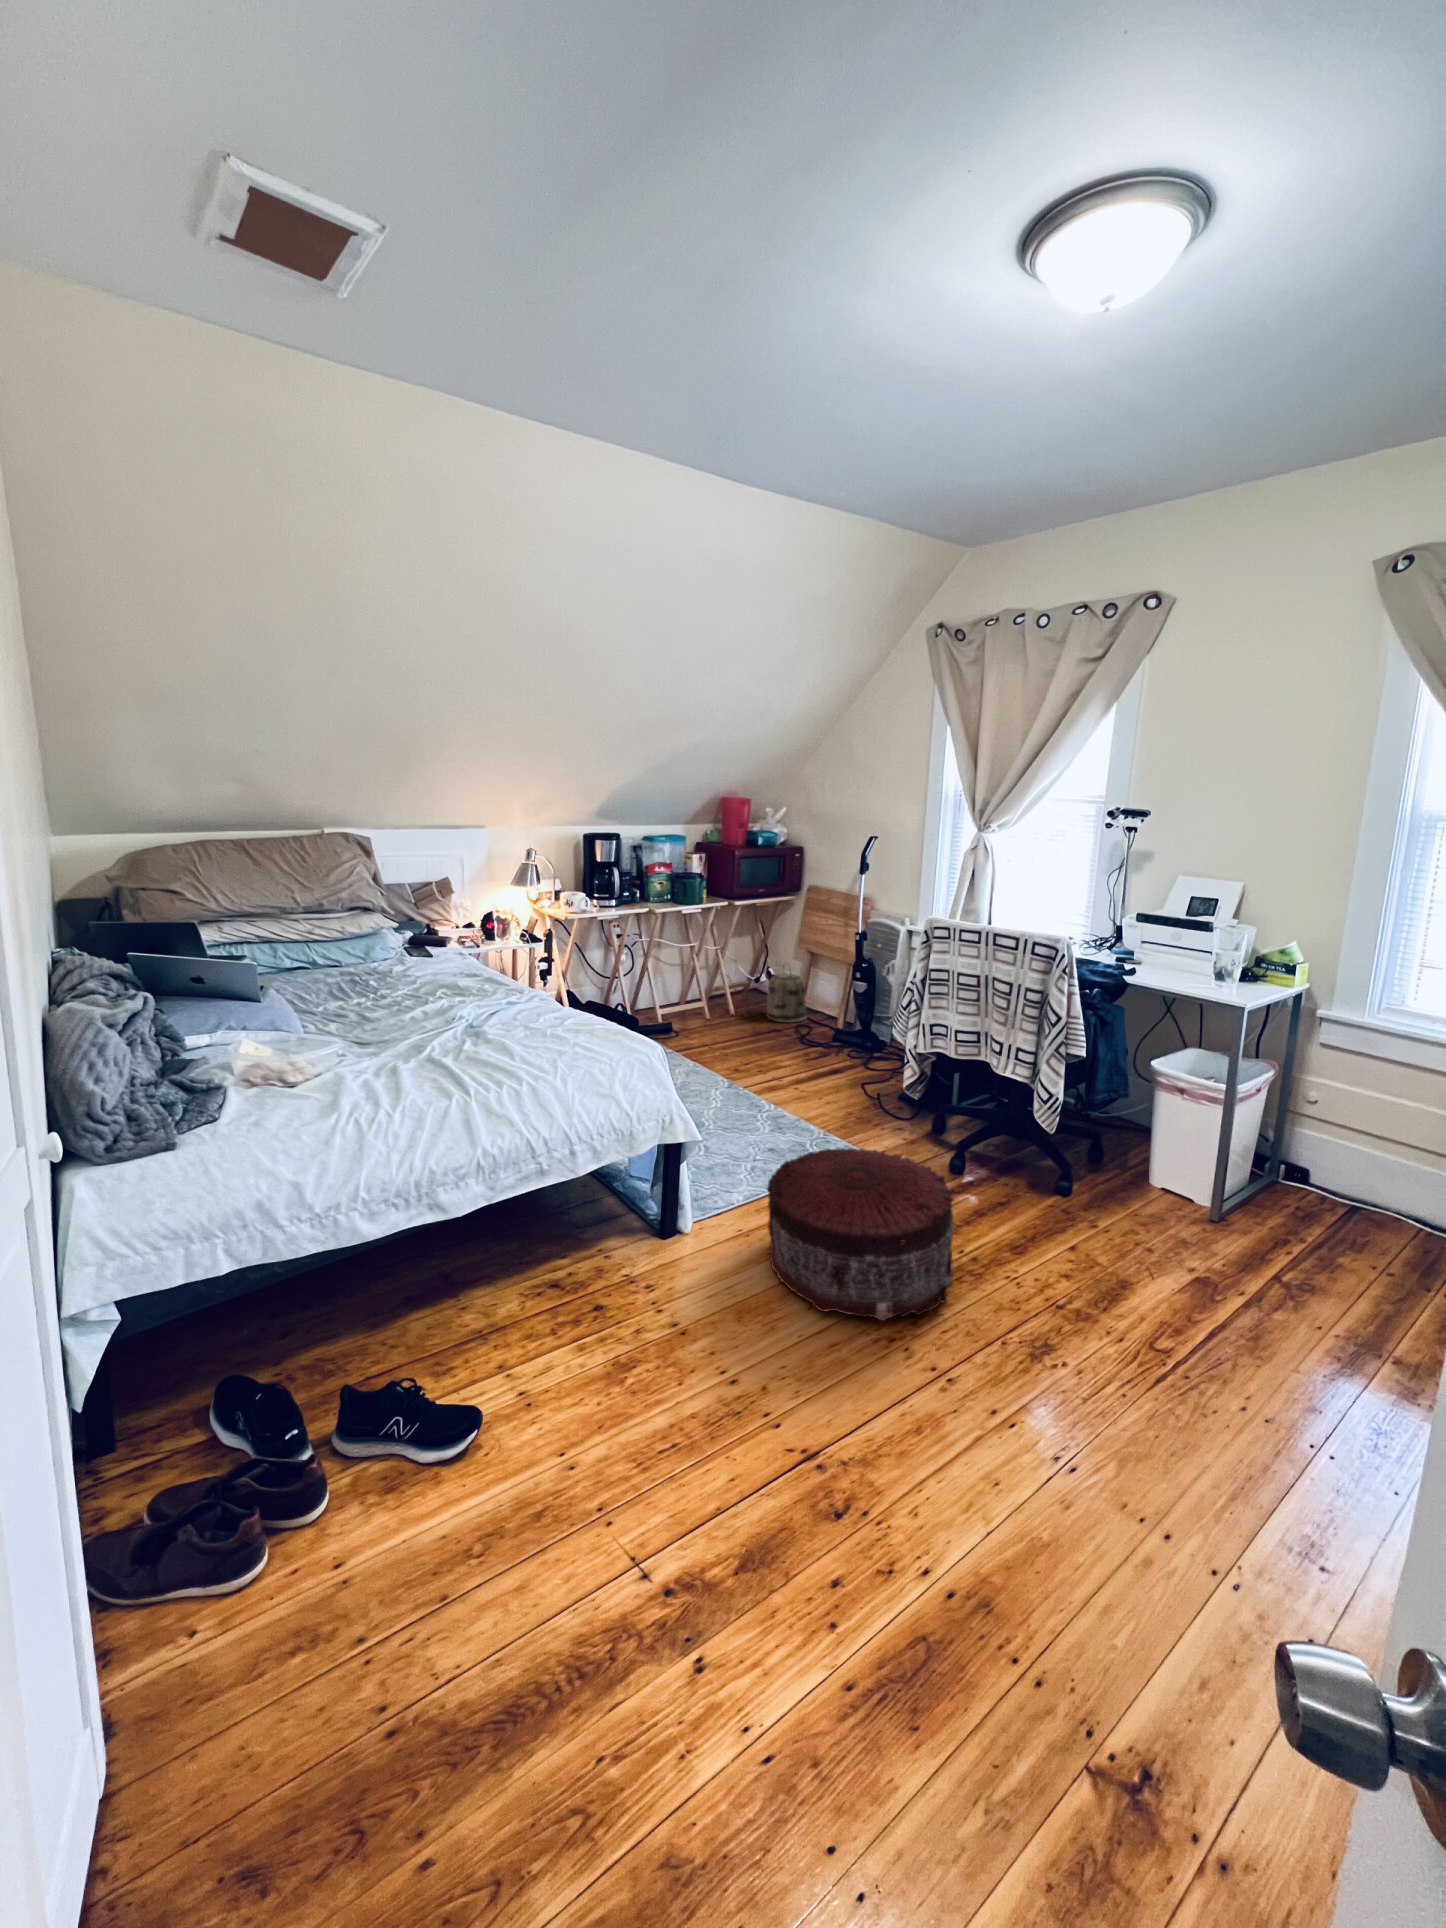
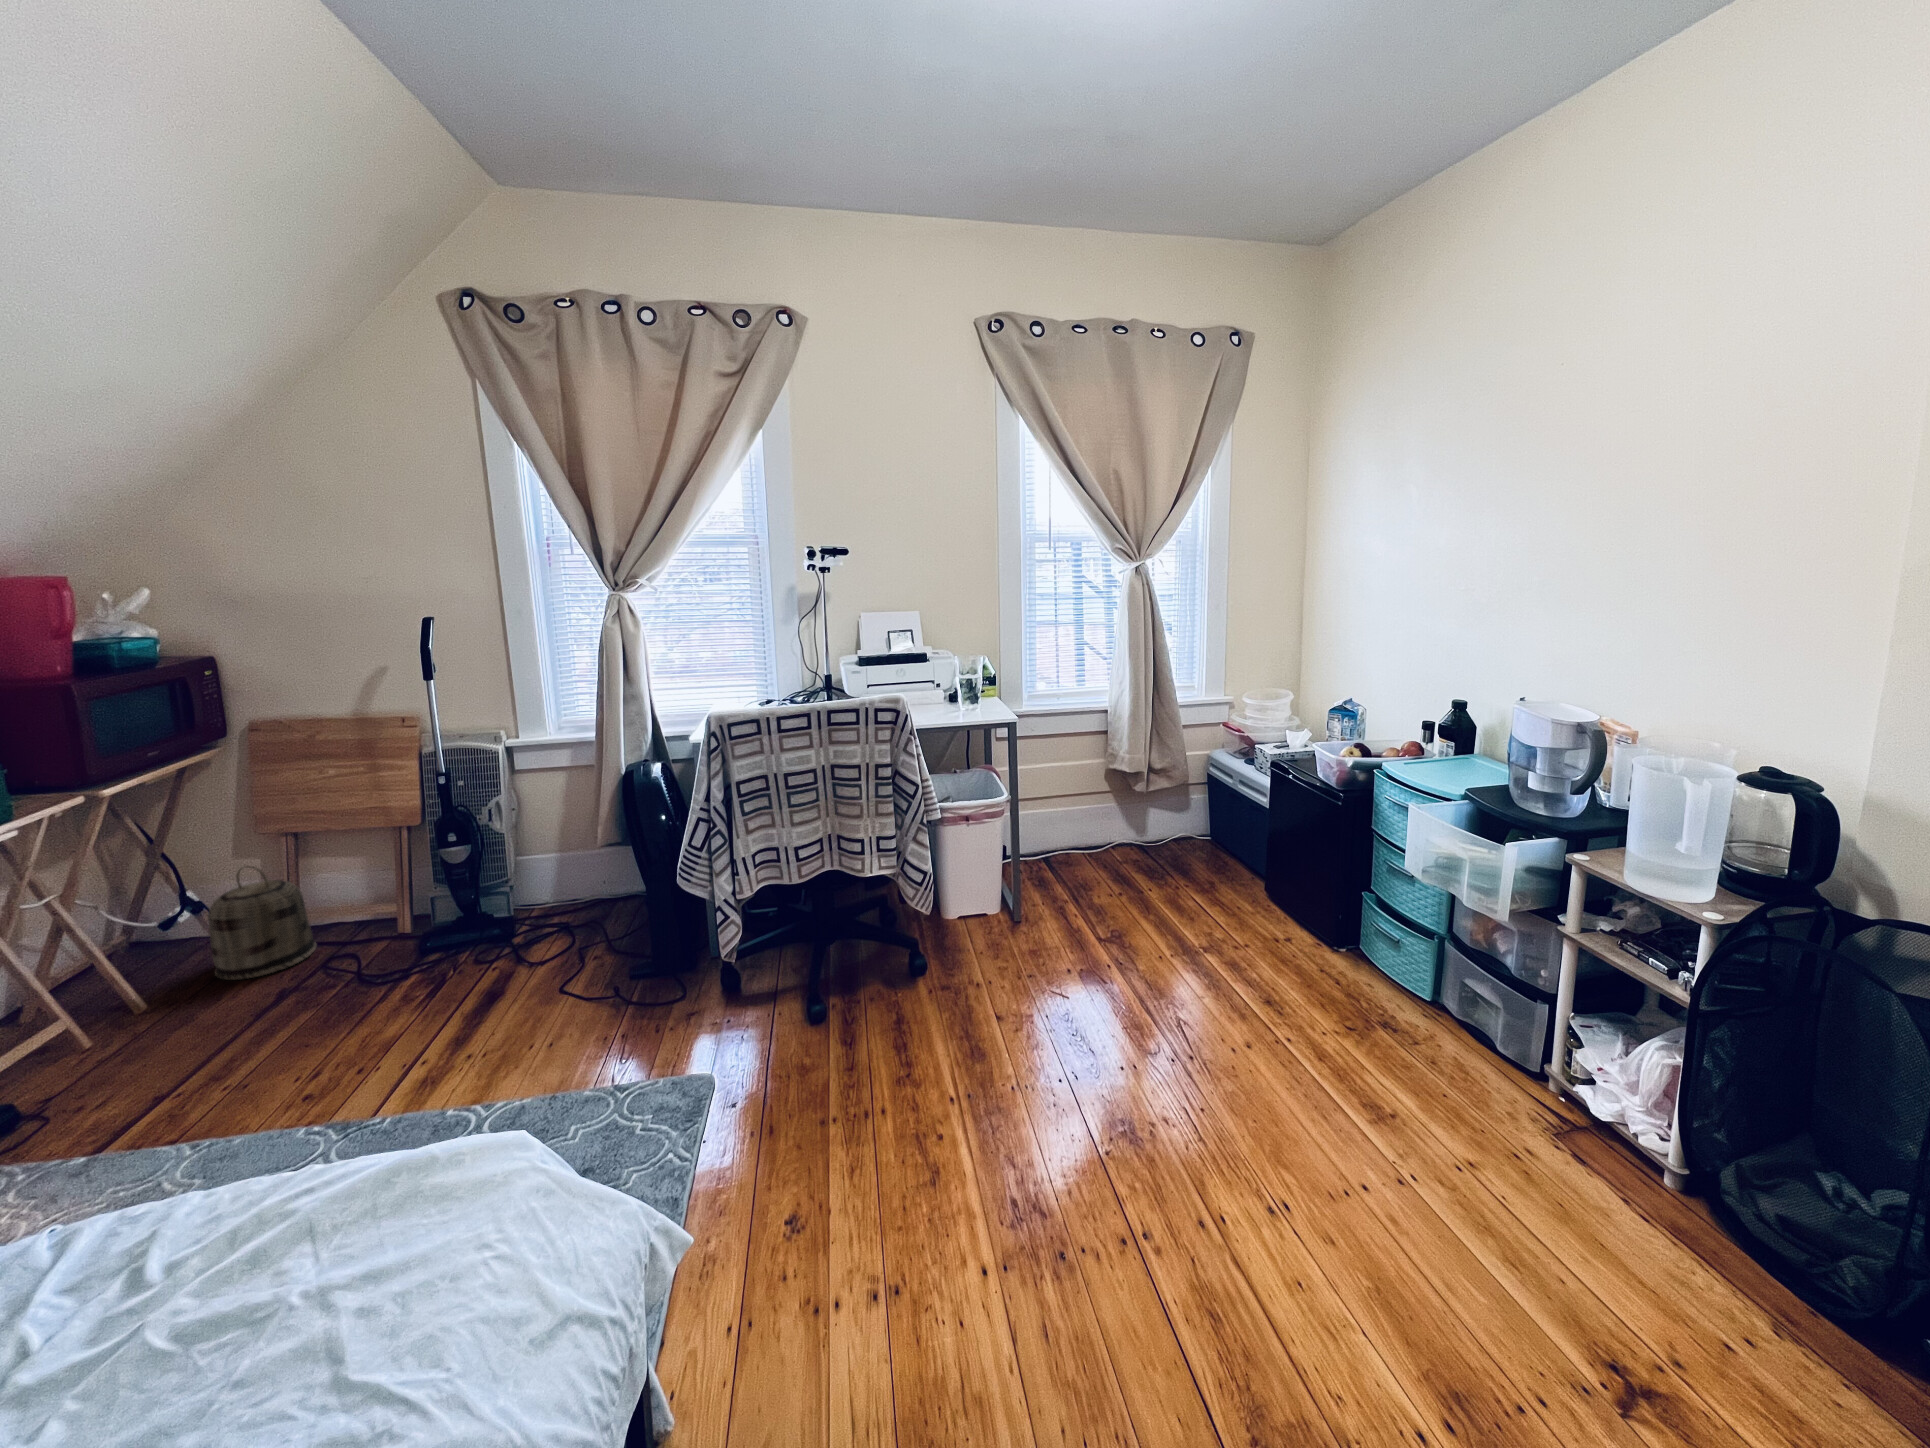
pouf: present [767,1148,954,1320] -> none [763,1020,1047,1333]

